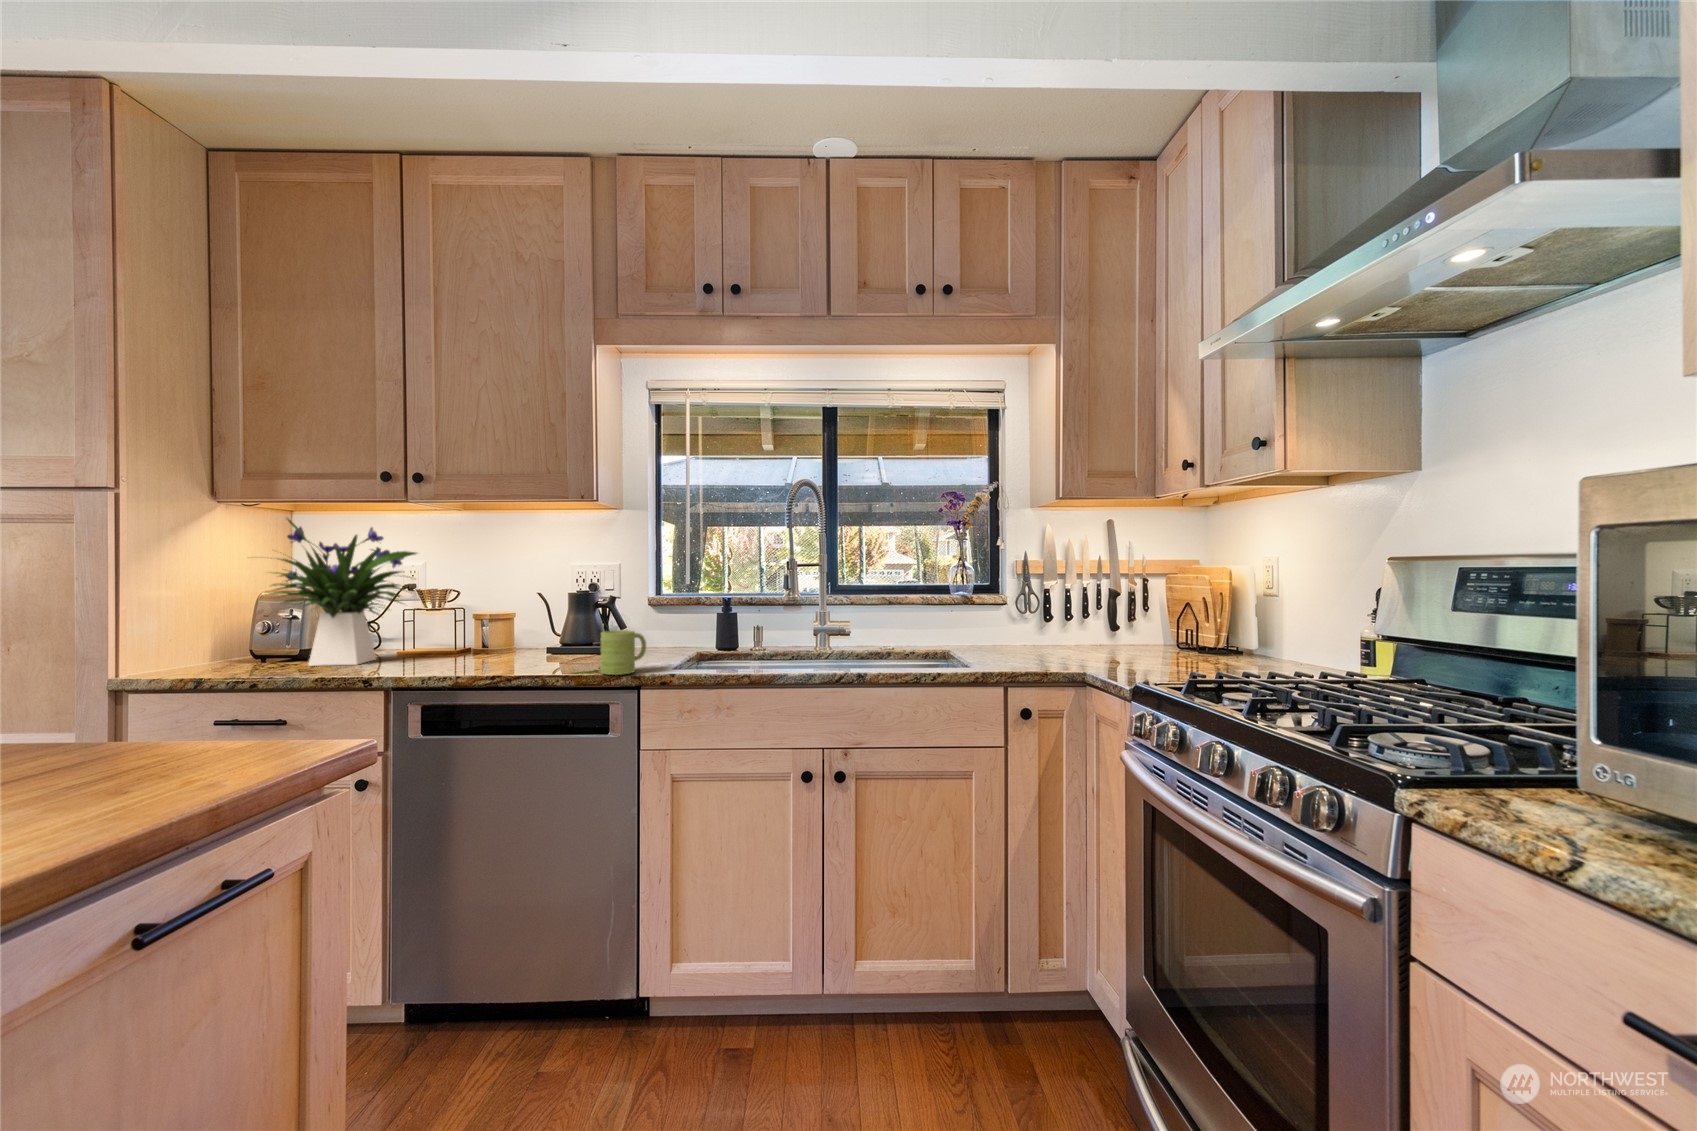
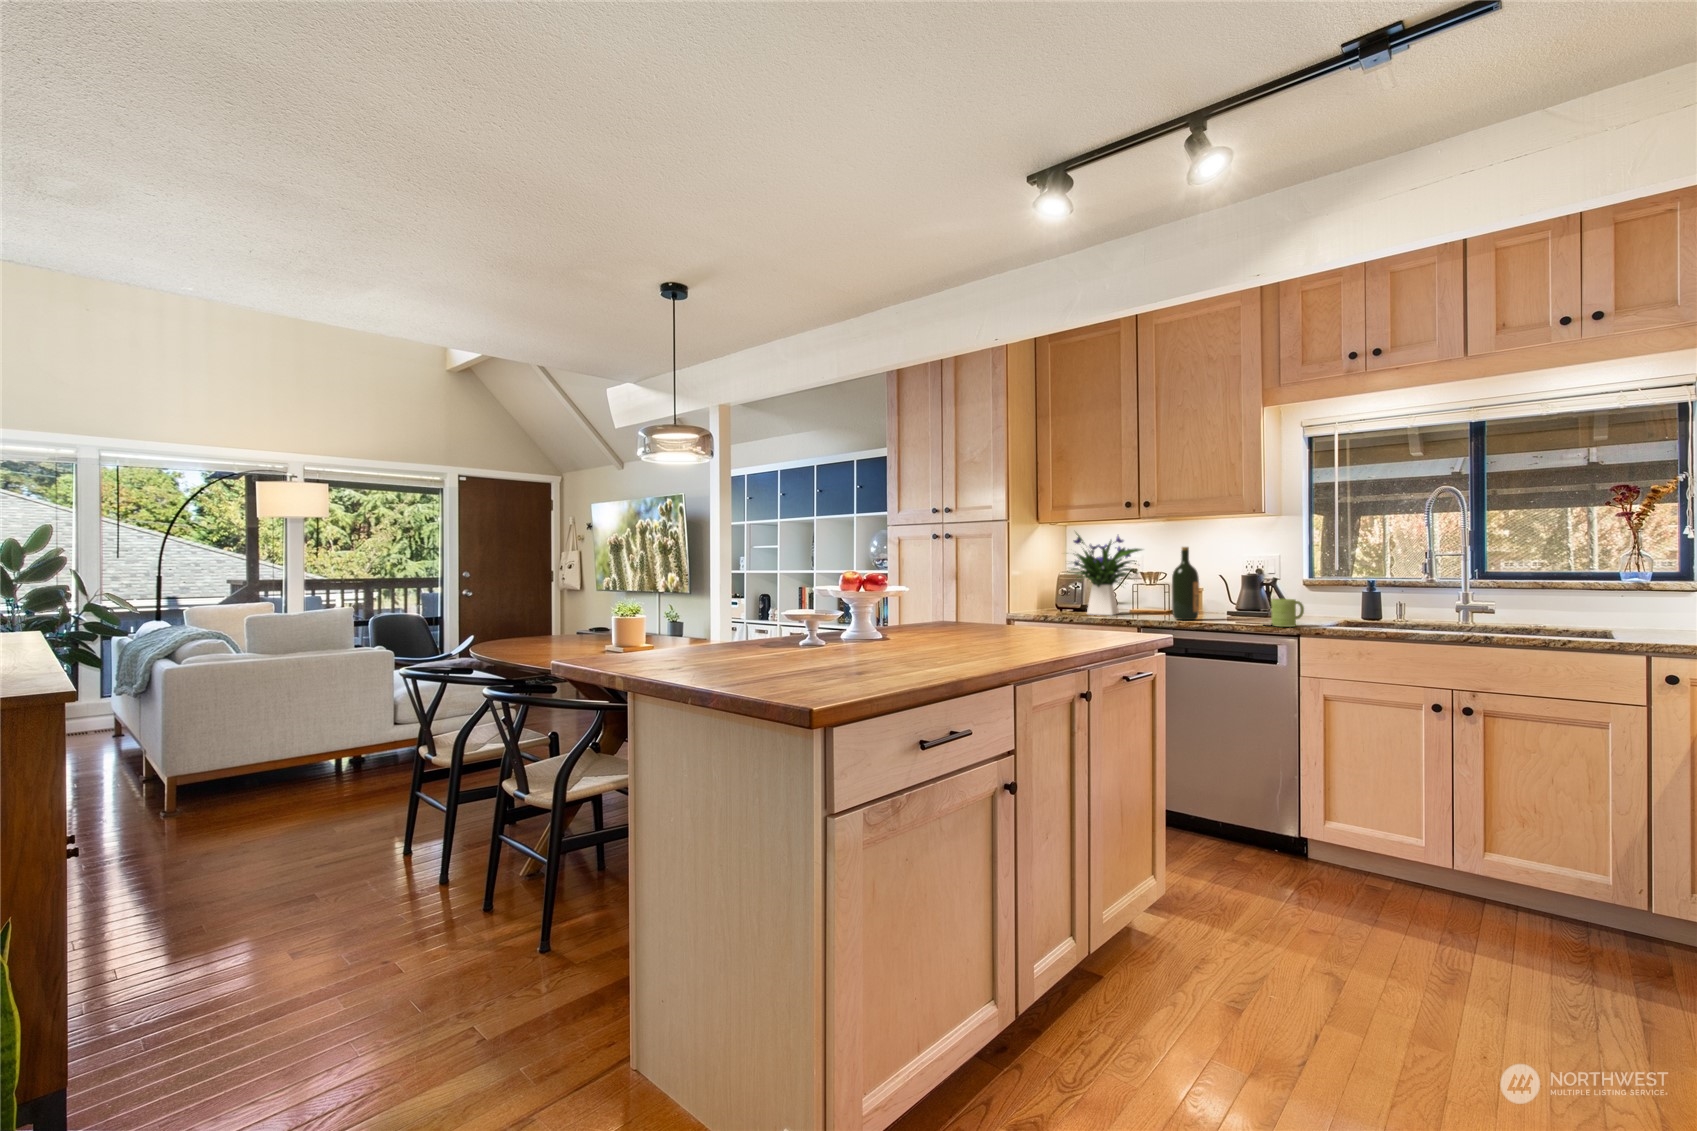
wine bottle: none [448,549,495,672] -> present [1172,547,1199,620]

